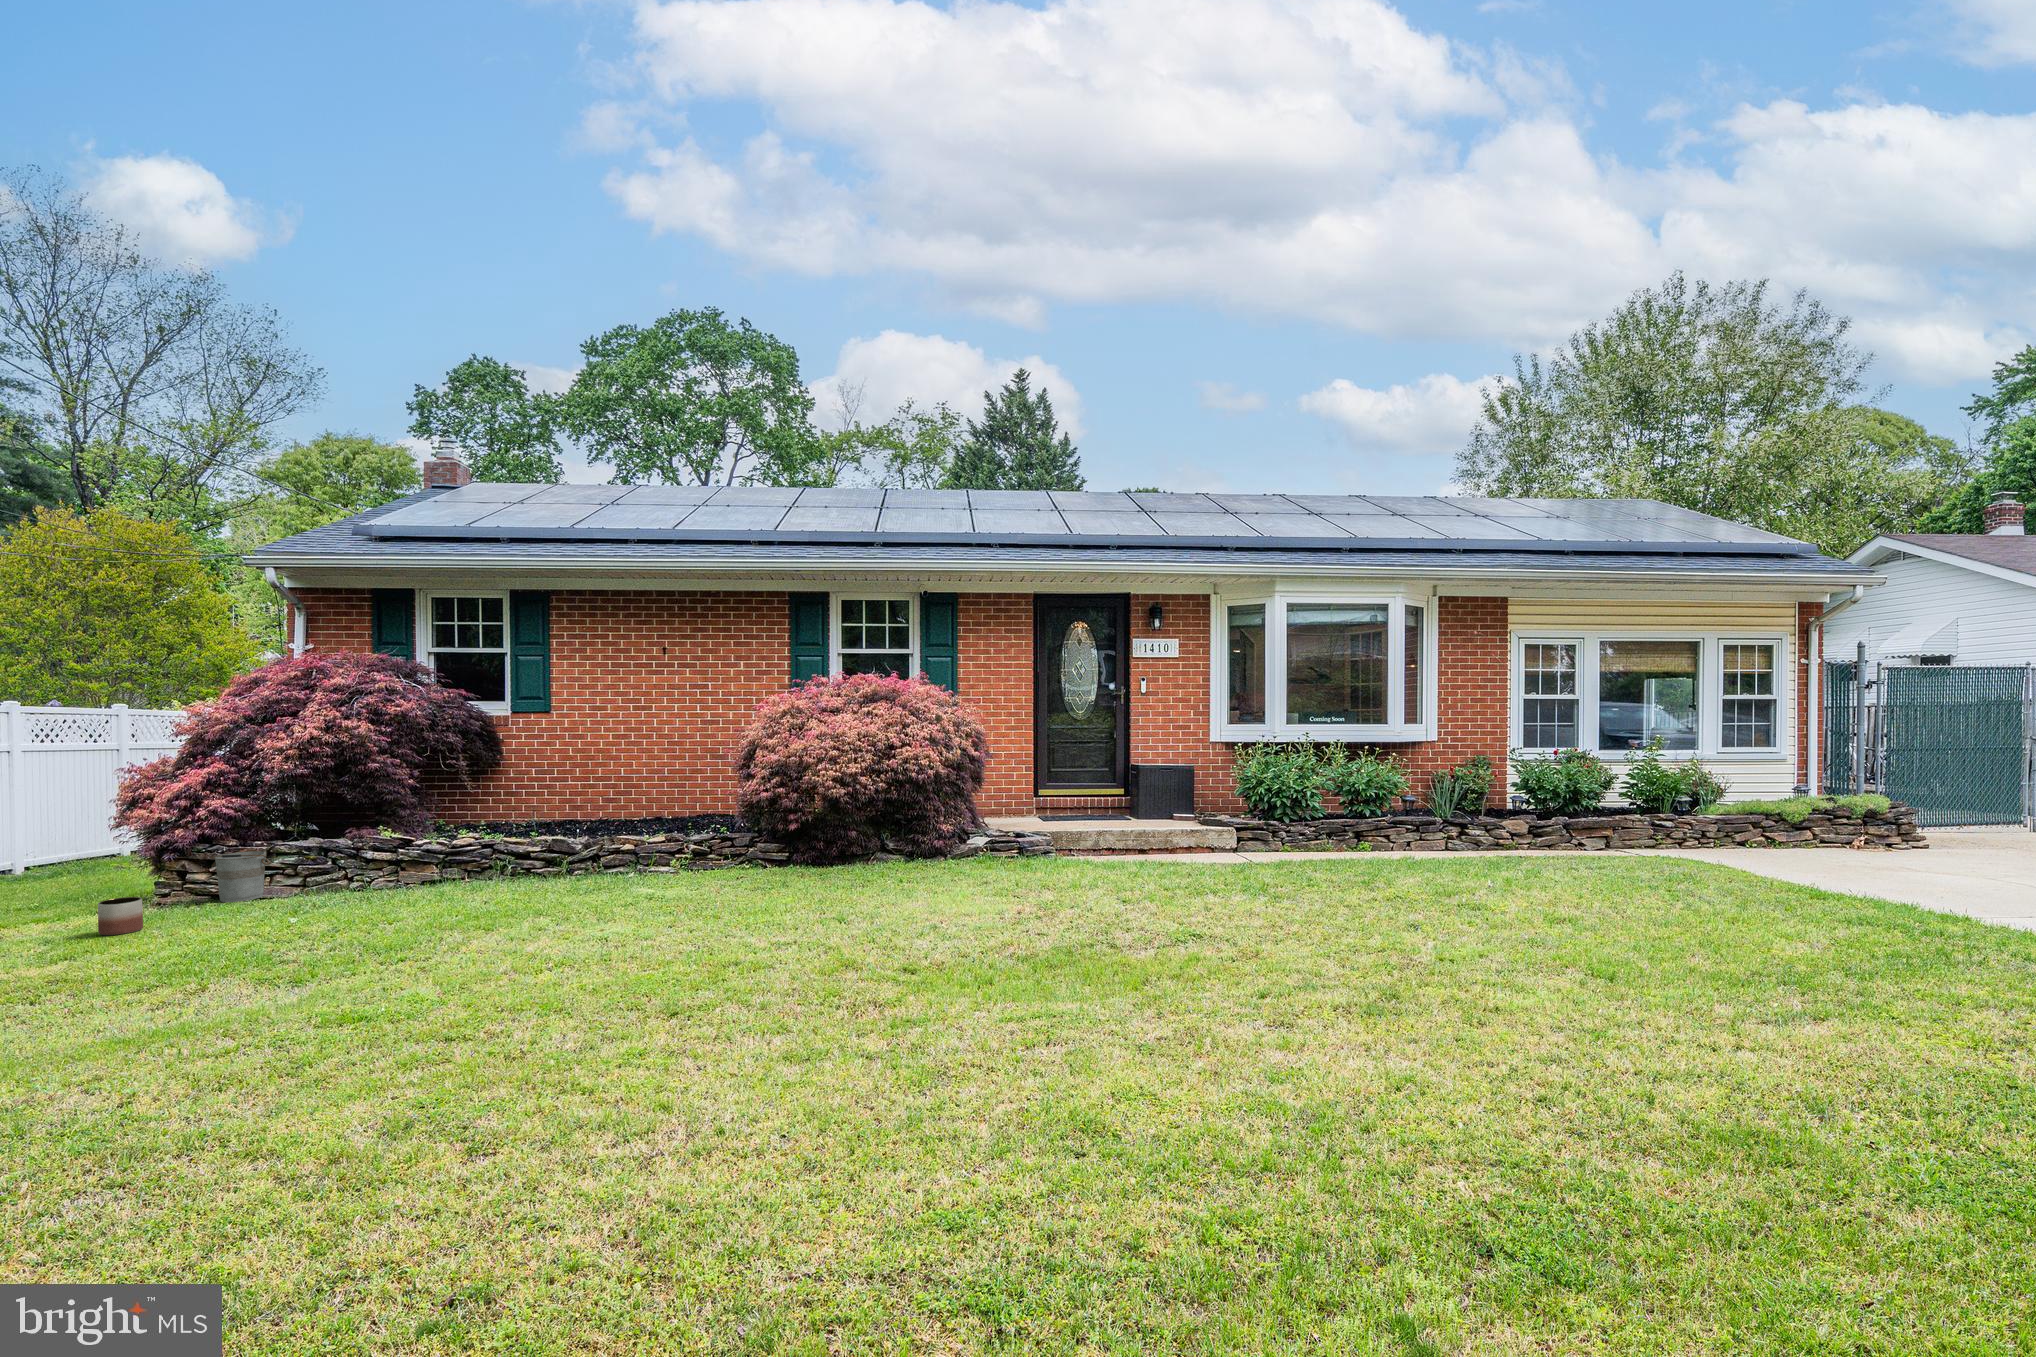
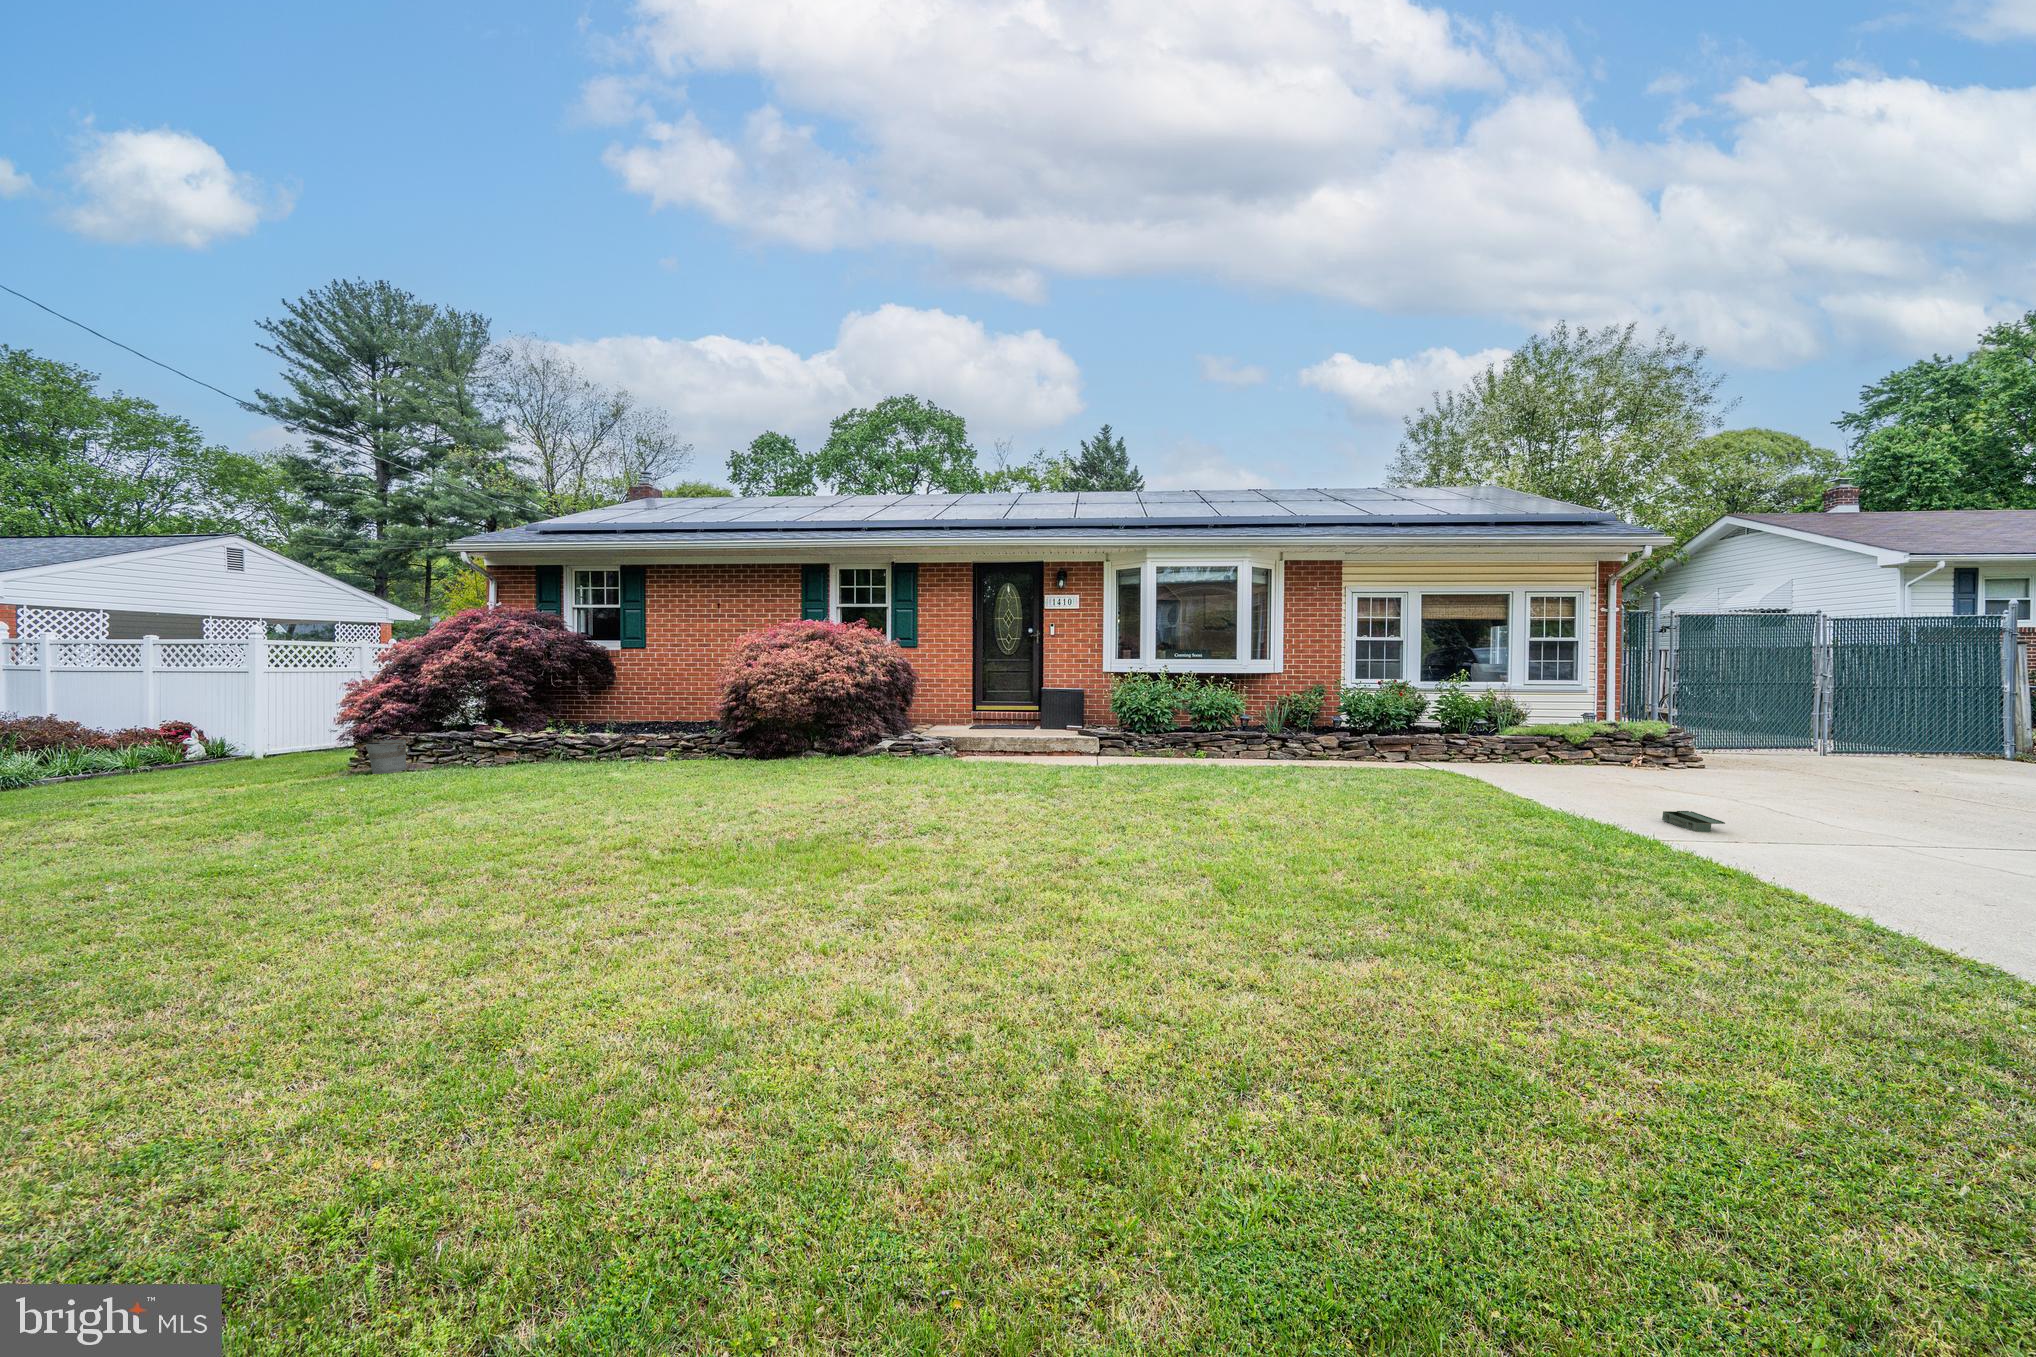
toolbox: none [1898,879,1957,898] -> present [1662,811,1725,832]
planter: present [98,897,143,936] -> none [236,773,275,800]

